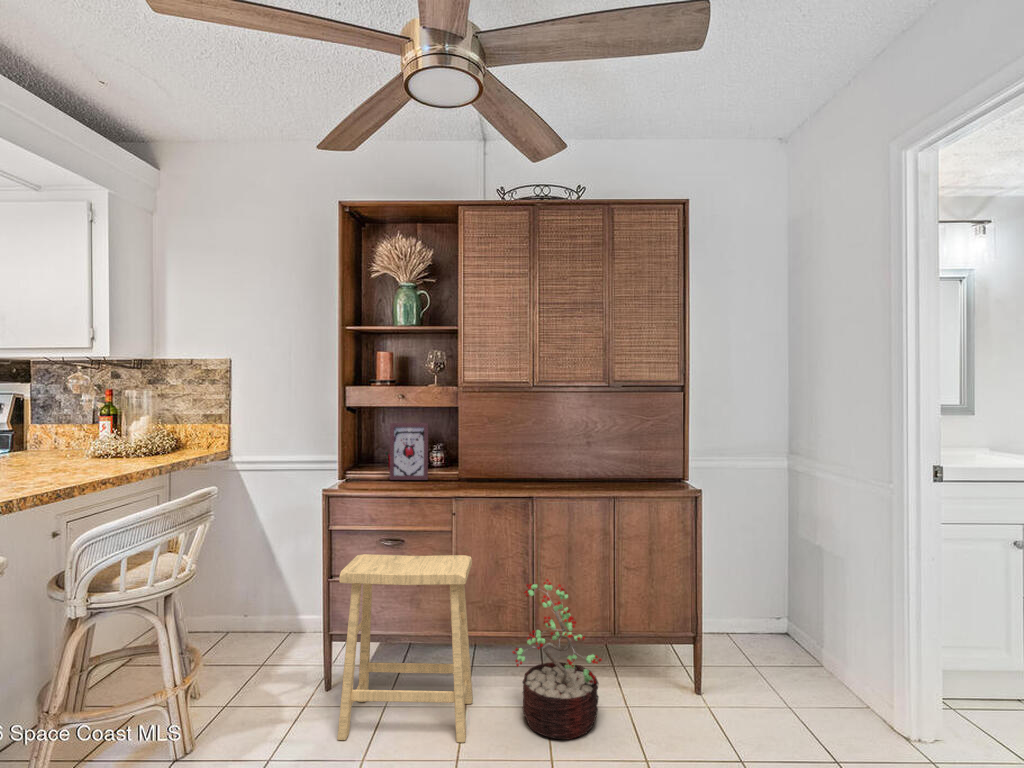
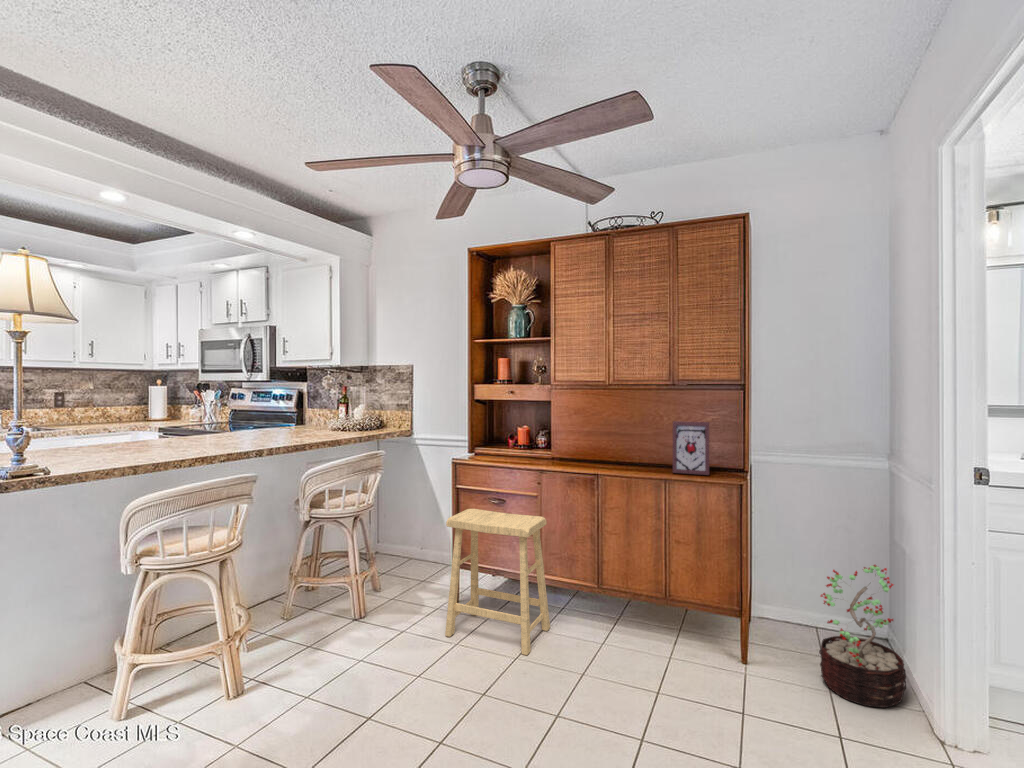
picture frame: present [390,423,428,480] -> present [673,421,709,475]
decorative plant: present [513,579,602,739] -> present [819,565,906,708]

